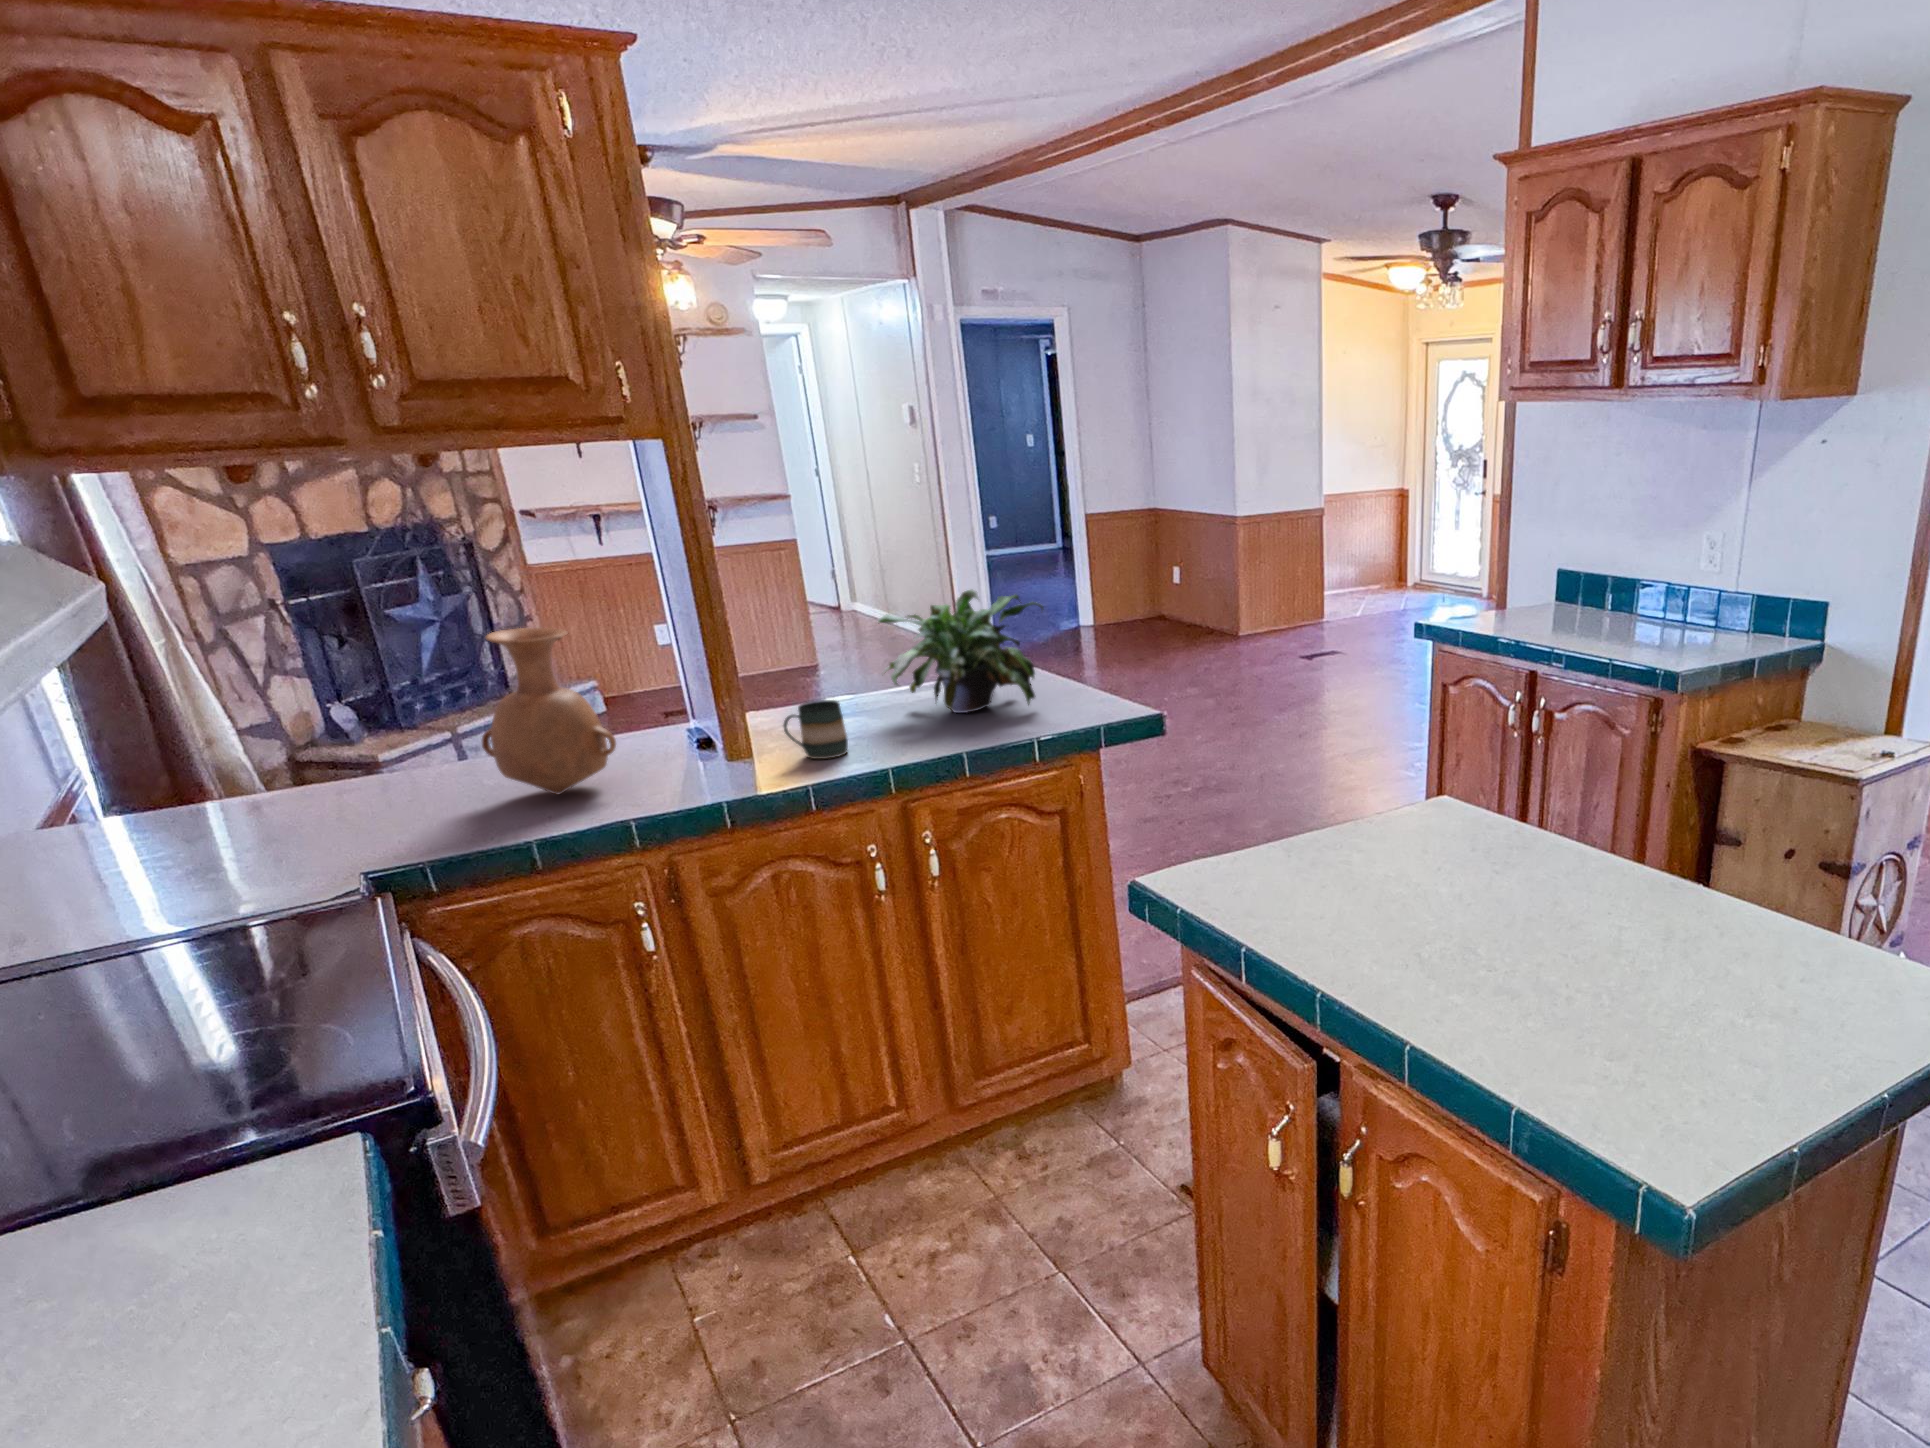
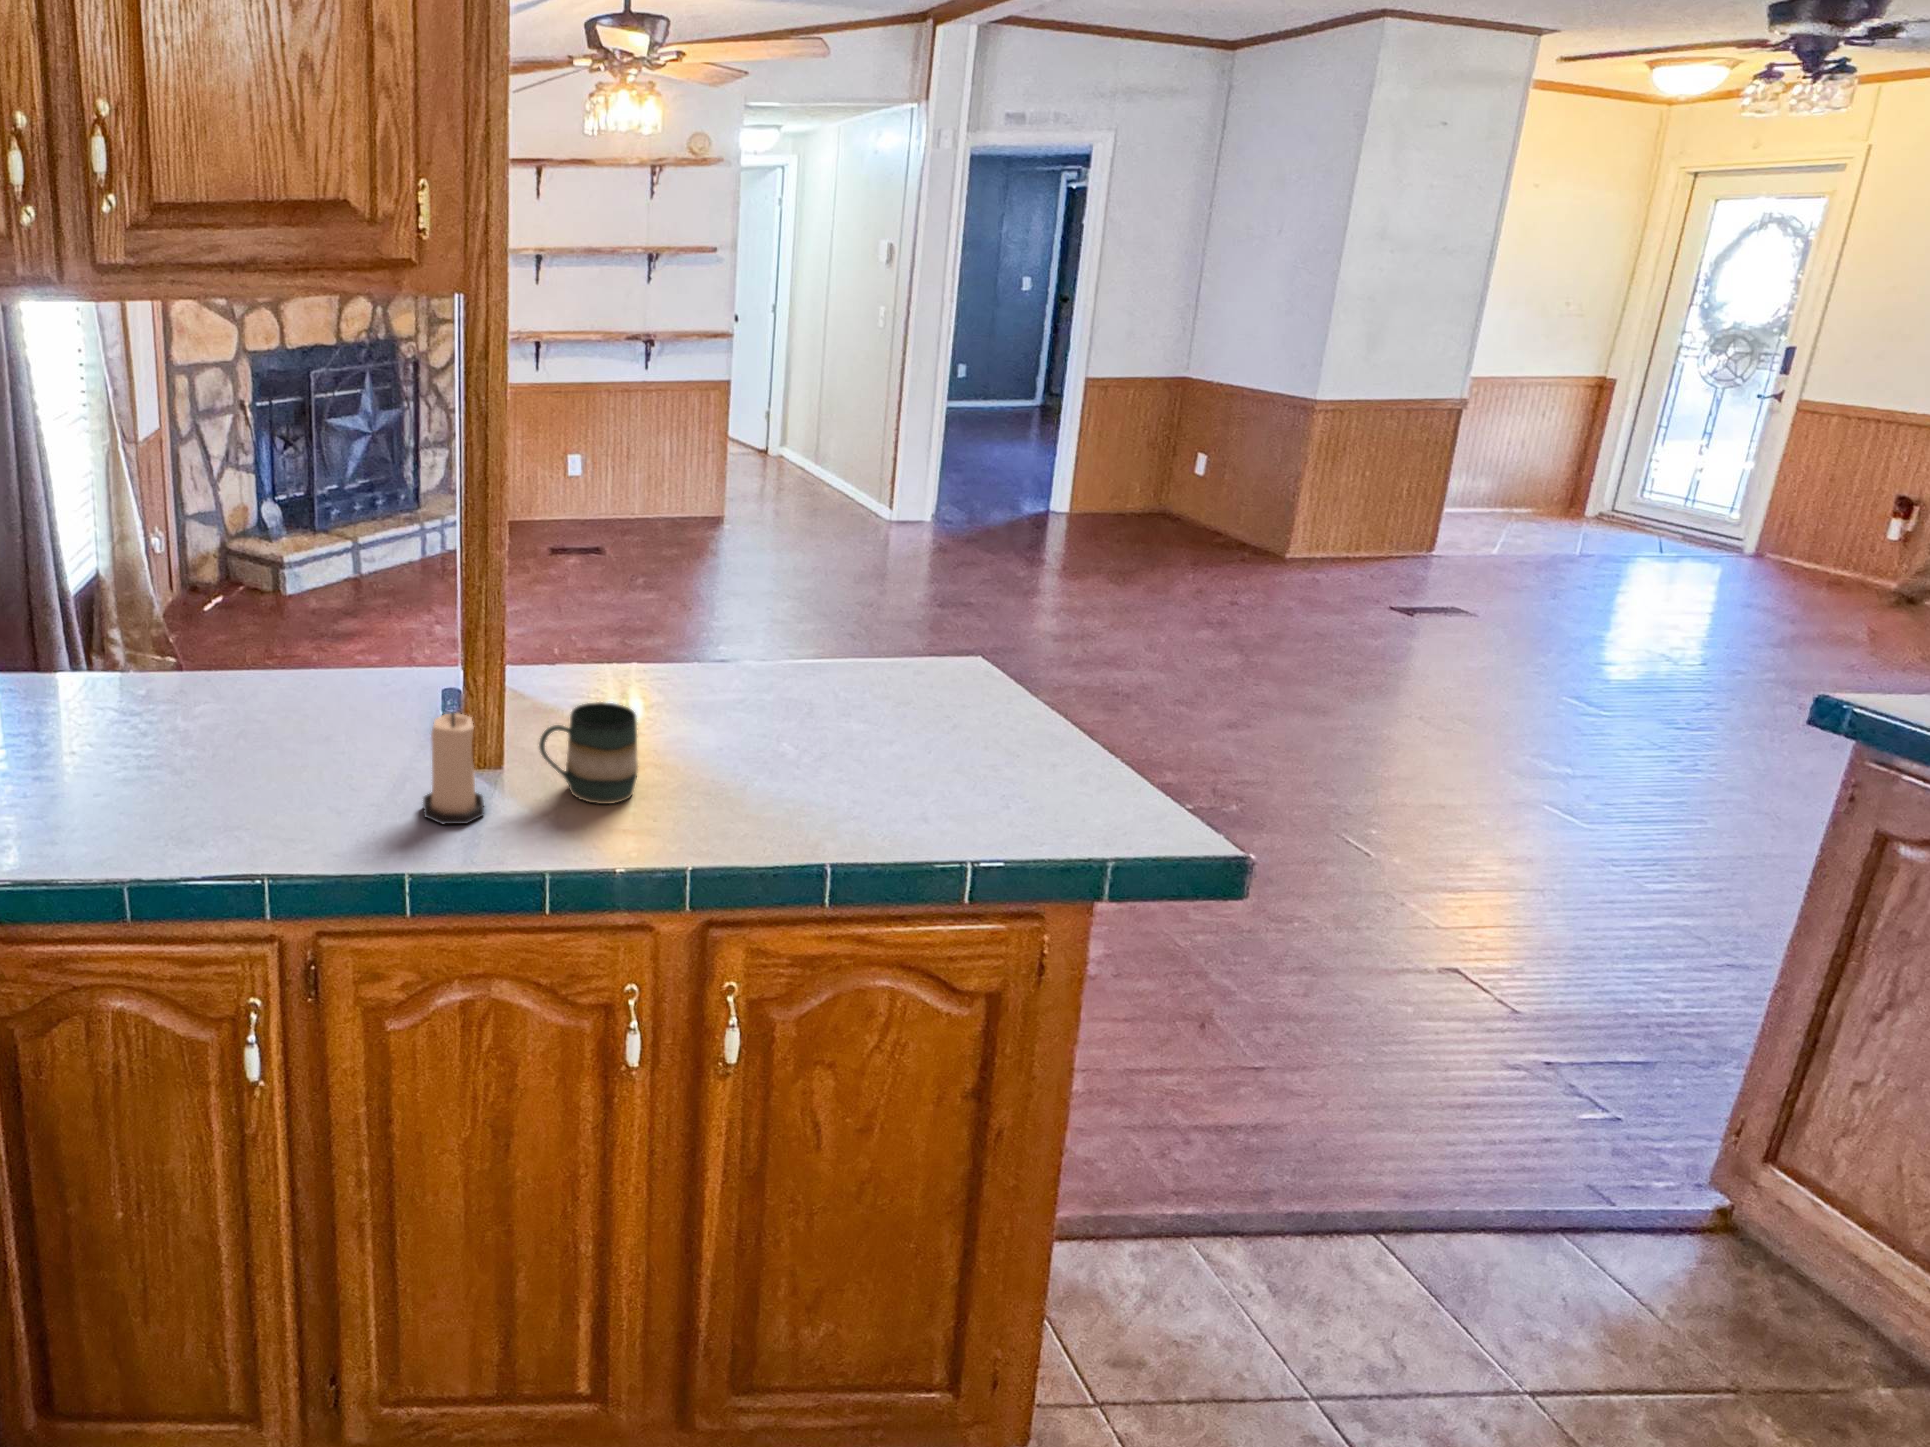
potted plant: present [877,590,1043,713] -> none [724,558,1030,772]
vase: present [482,628,616,794] -> none [158,537,306,771]
candle: none [712,712,760,784] -> present [423,713,484,824]

